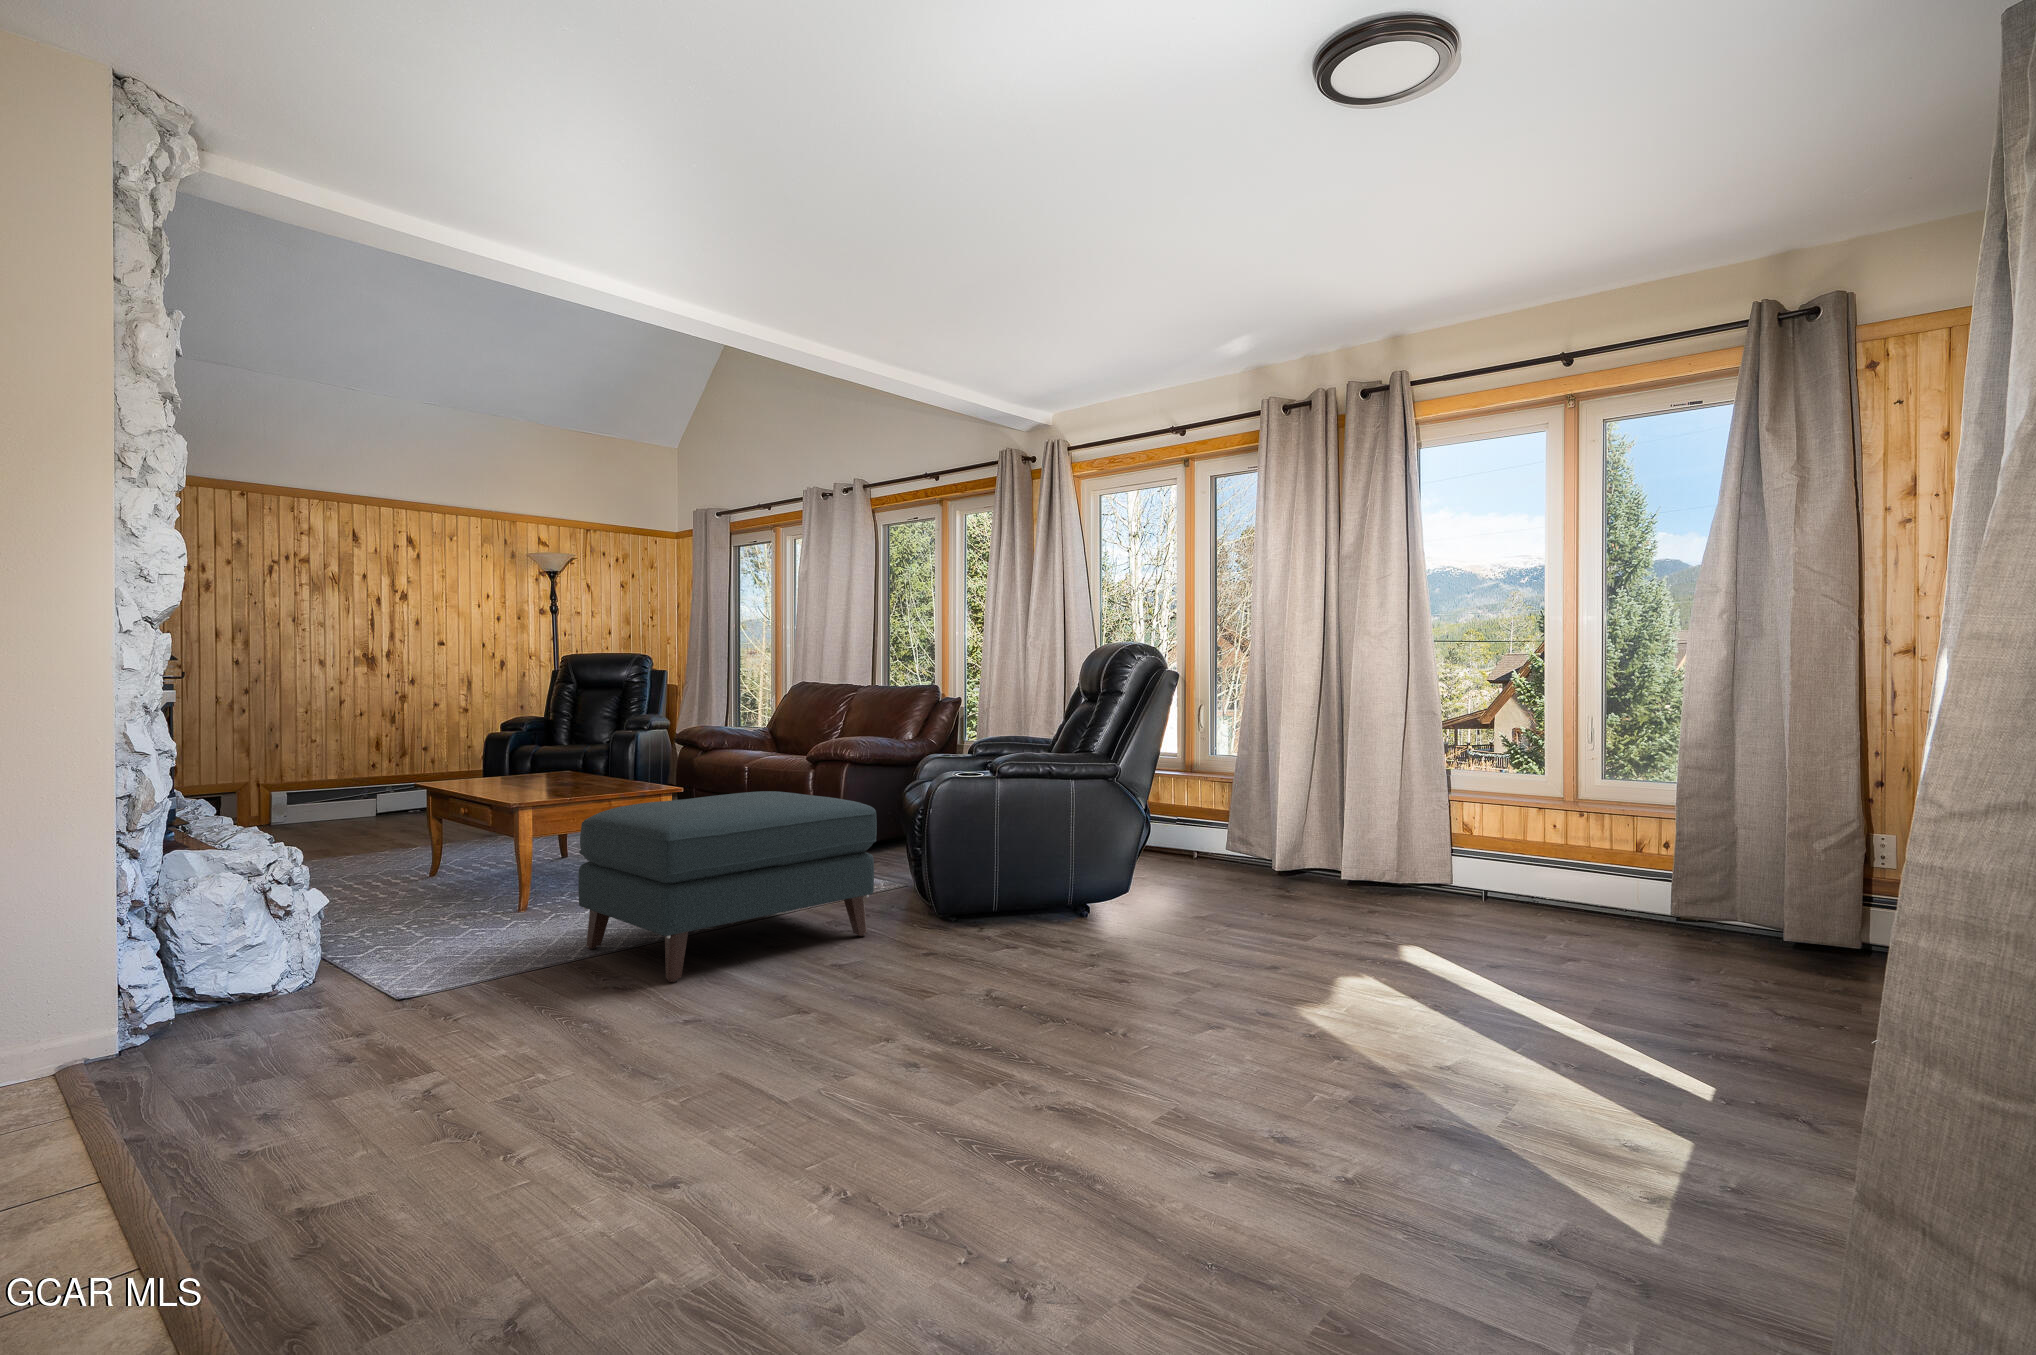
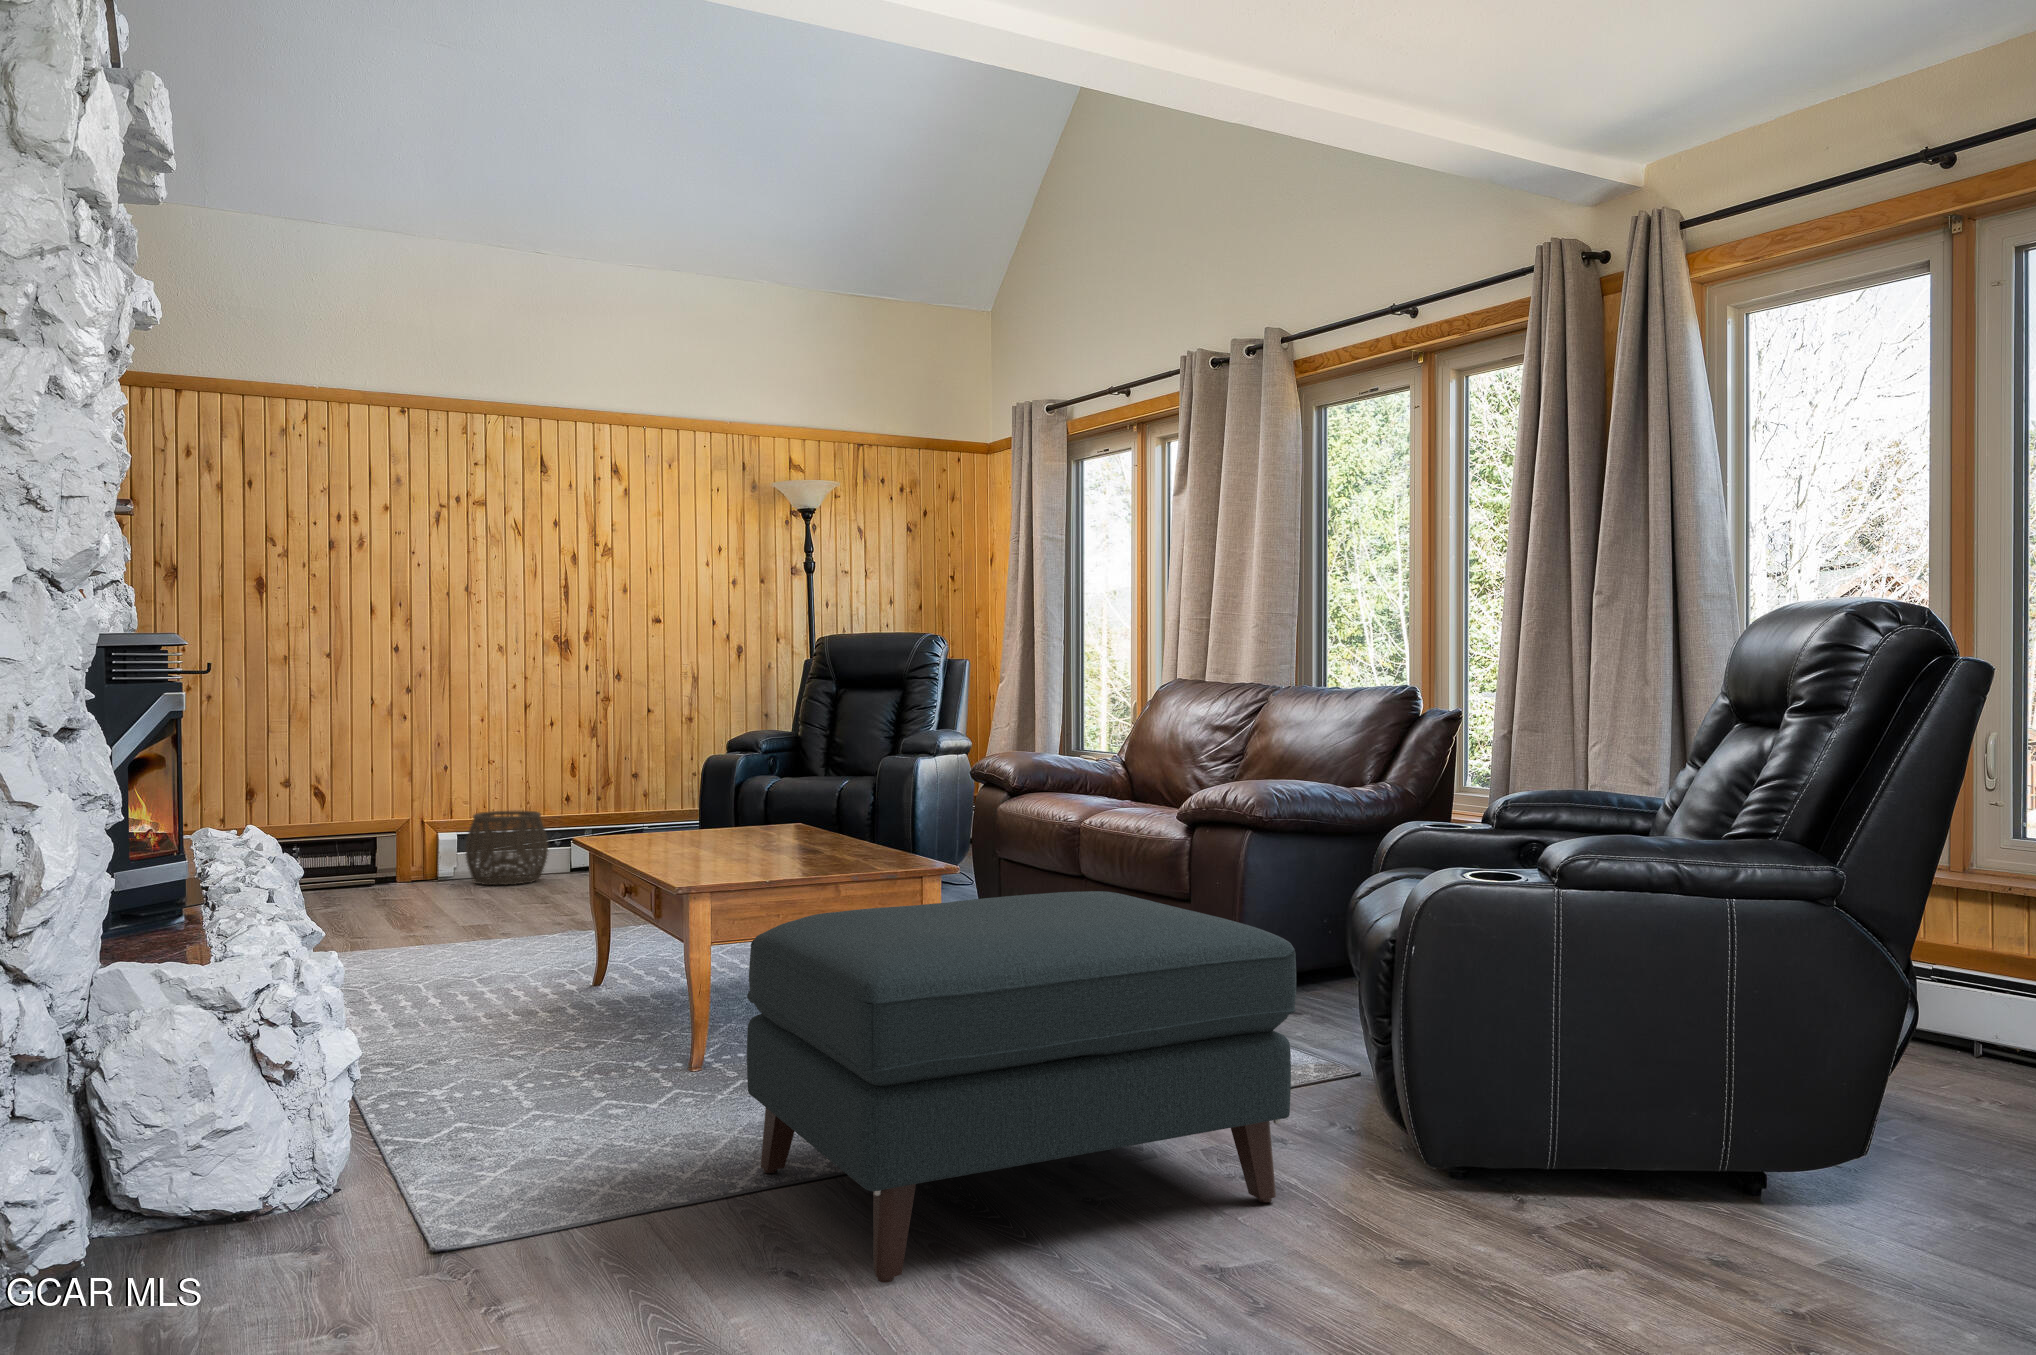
woven basket: none [296,774,364,826] -> present [465,810,548,885]

